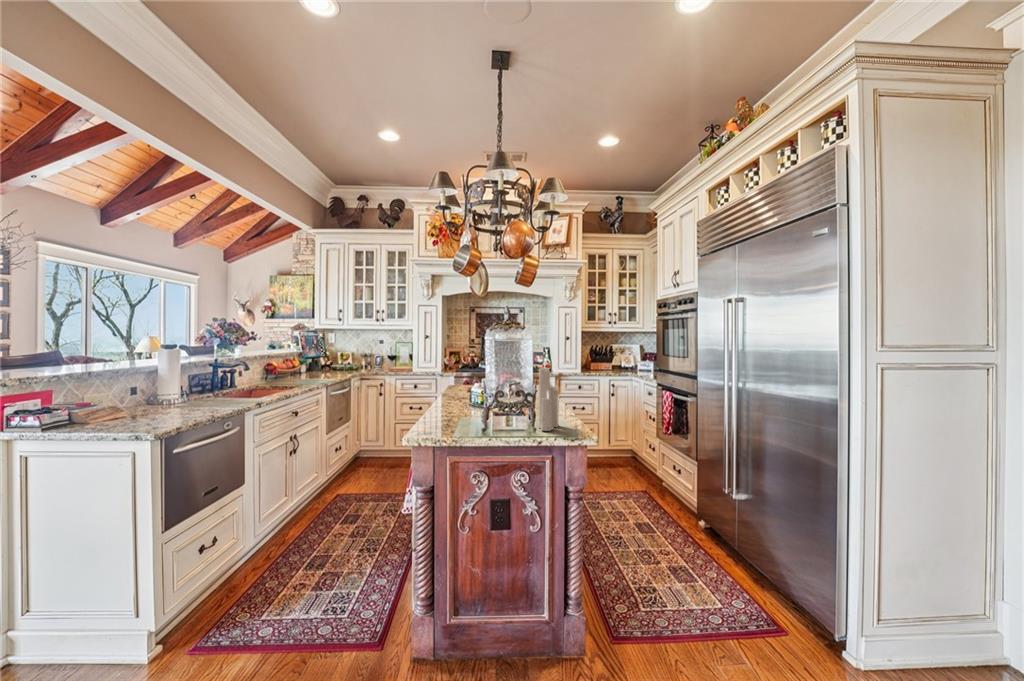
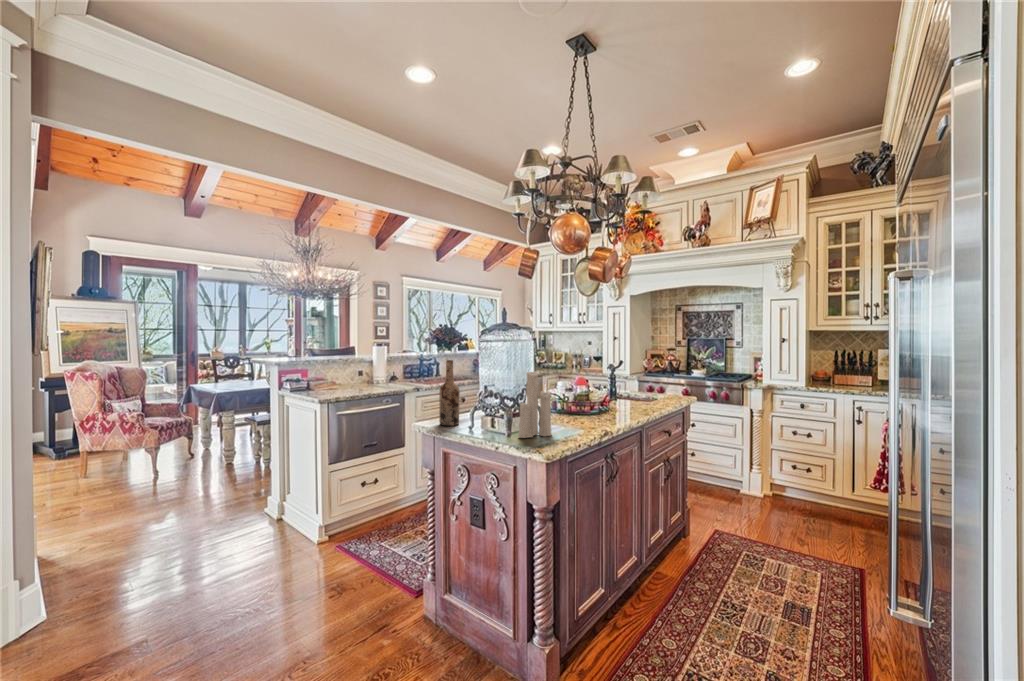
wine bottle: none [433,362,455,434] -> present [439,360,460,426]

